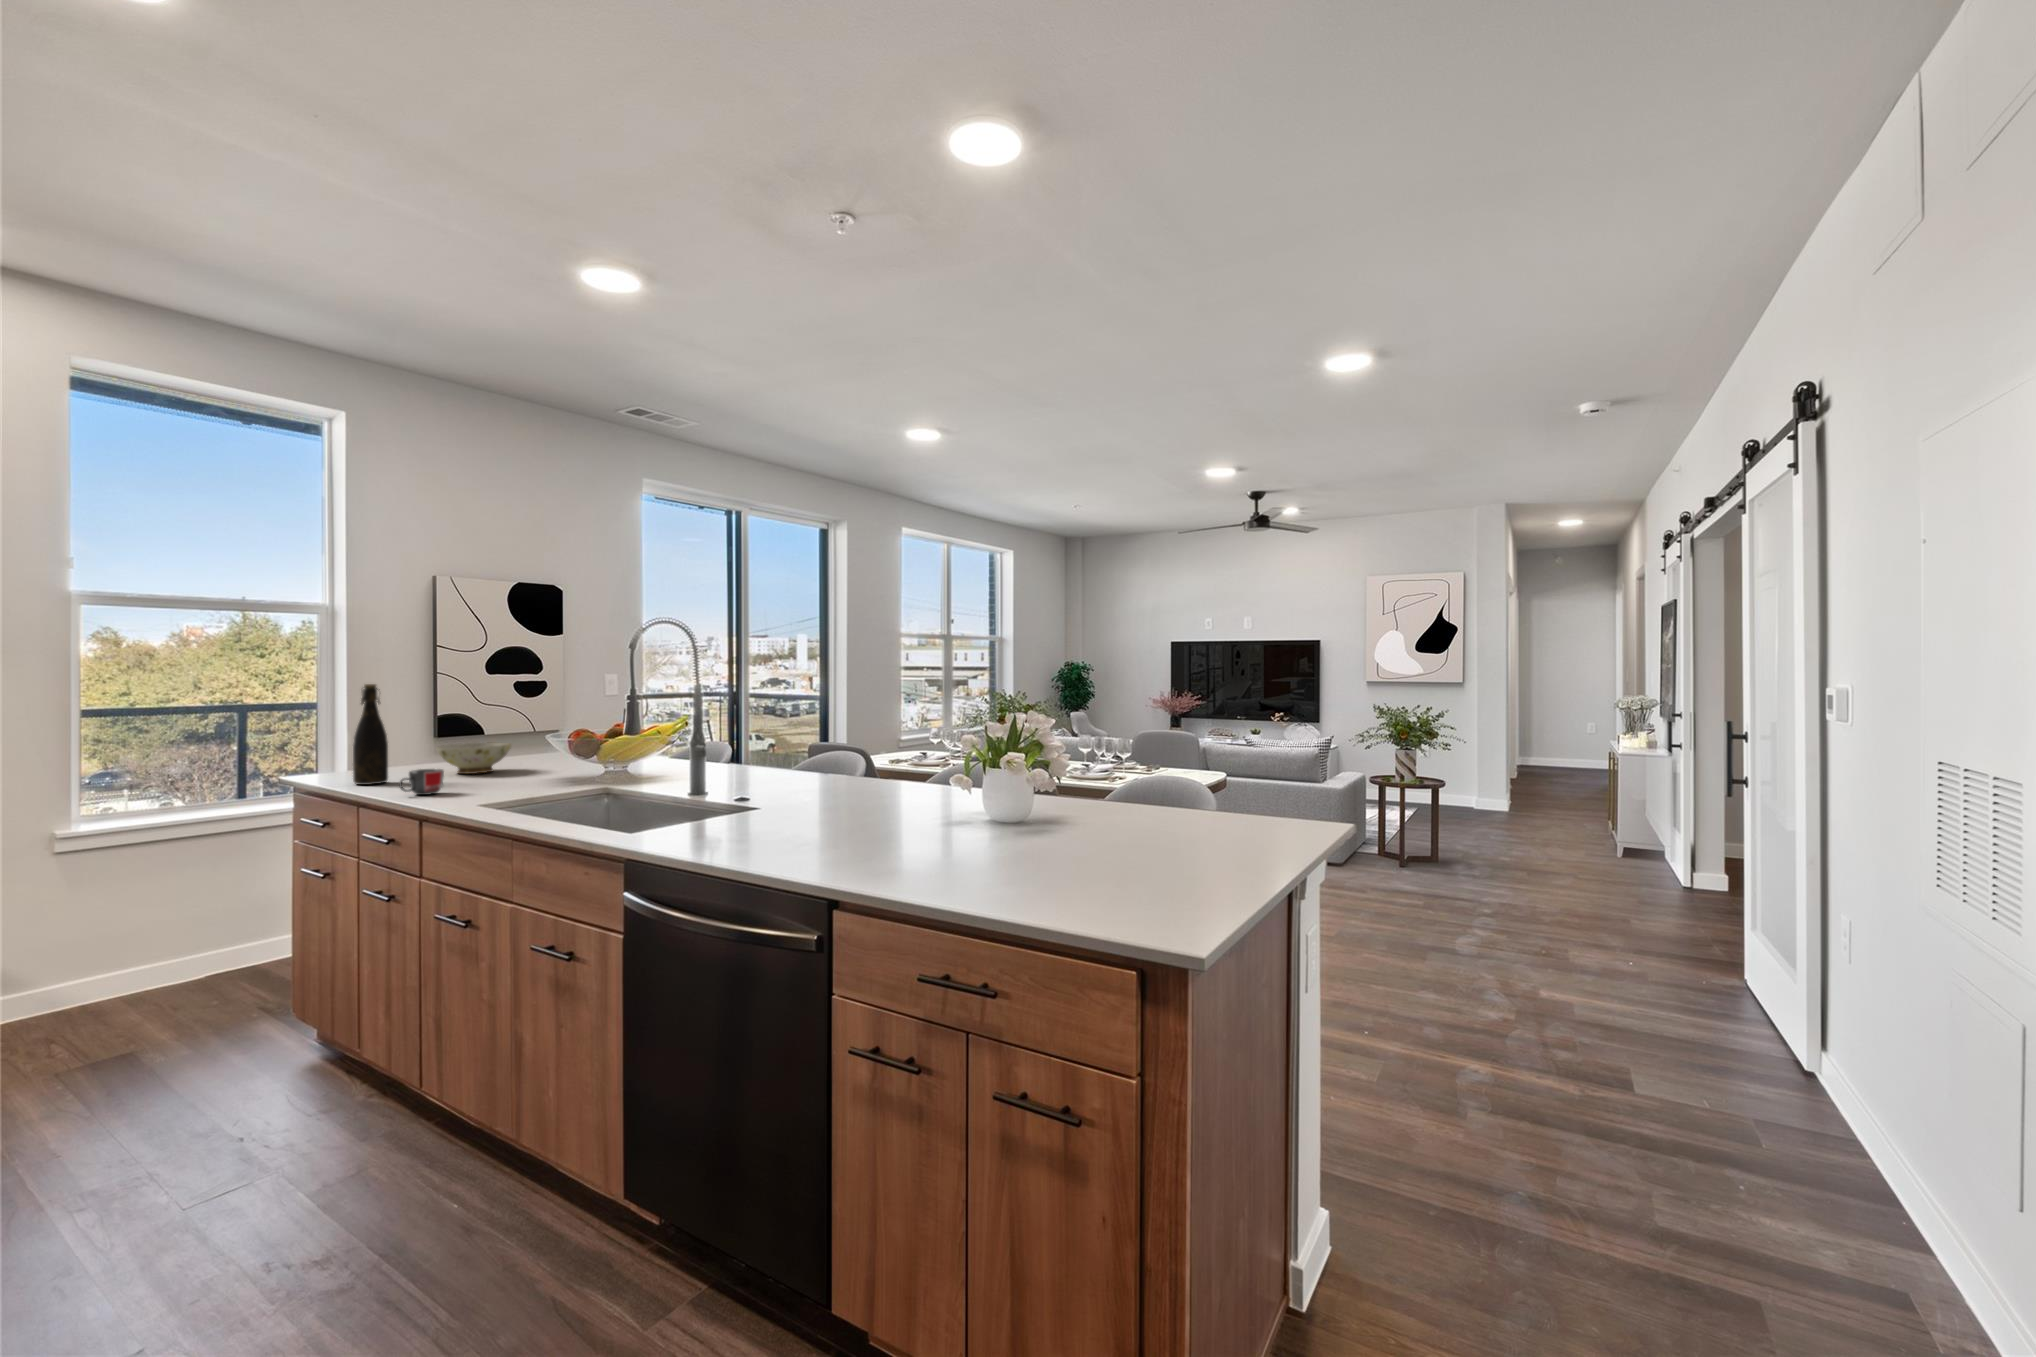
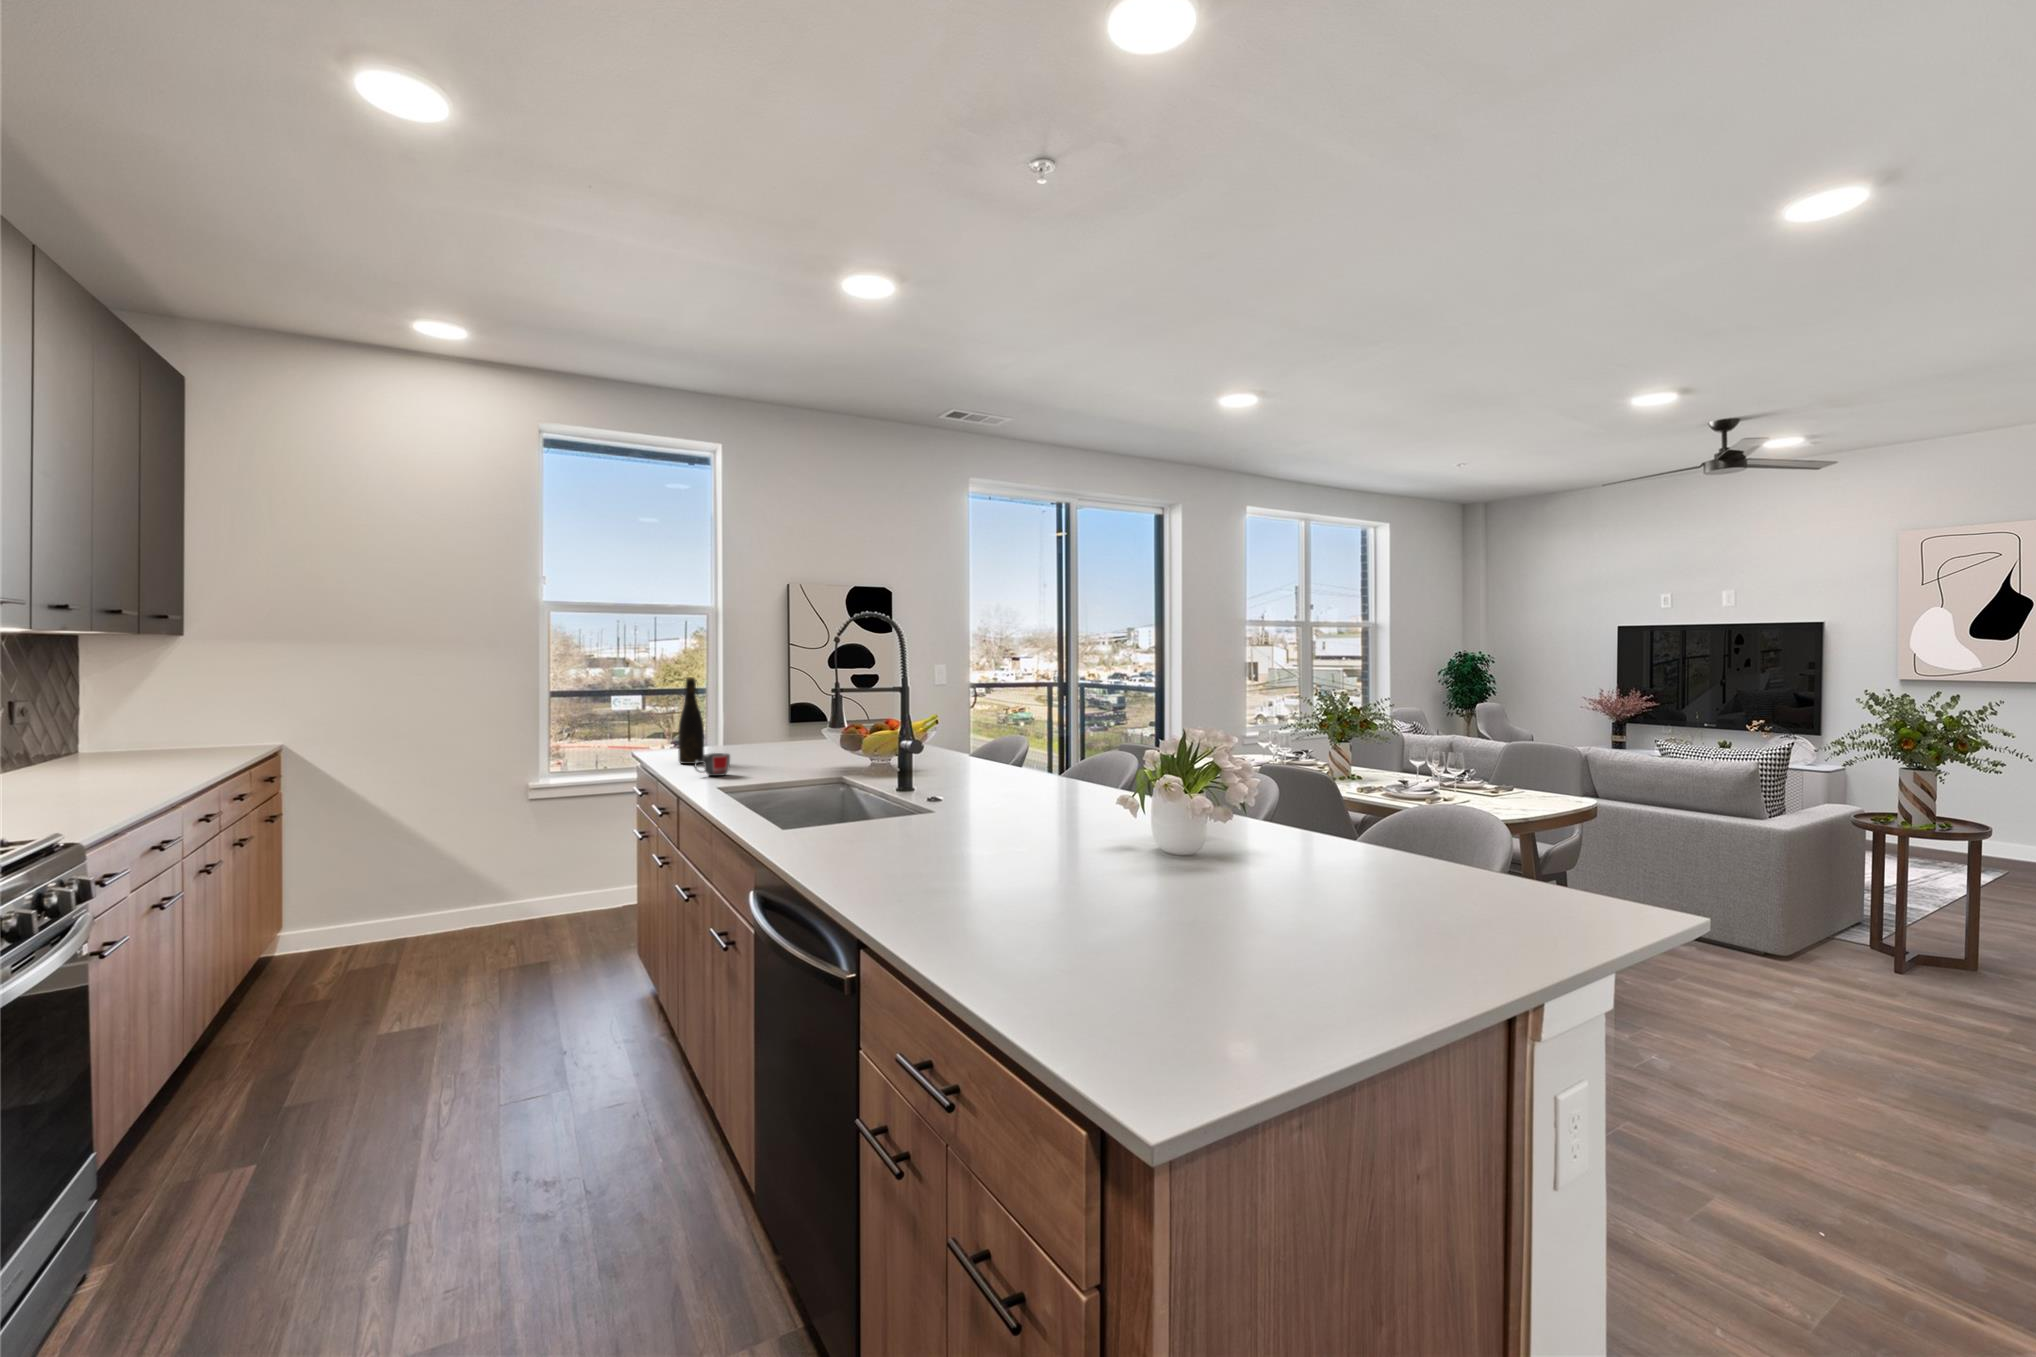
ceramic bowl: present [437,743,511,774] -> none [747,730,807,758]

